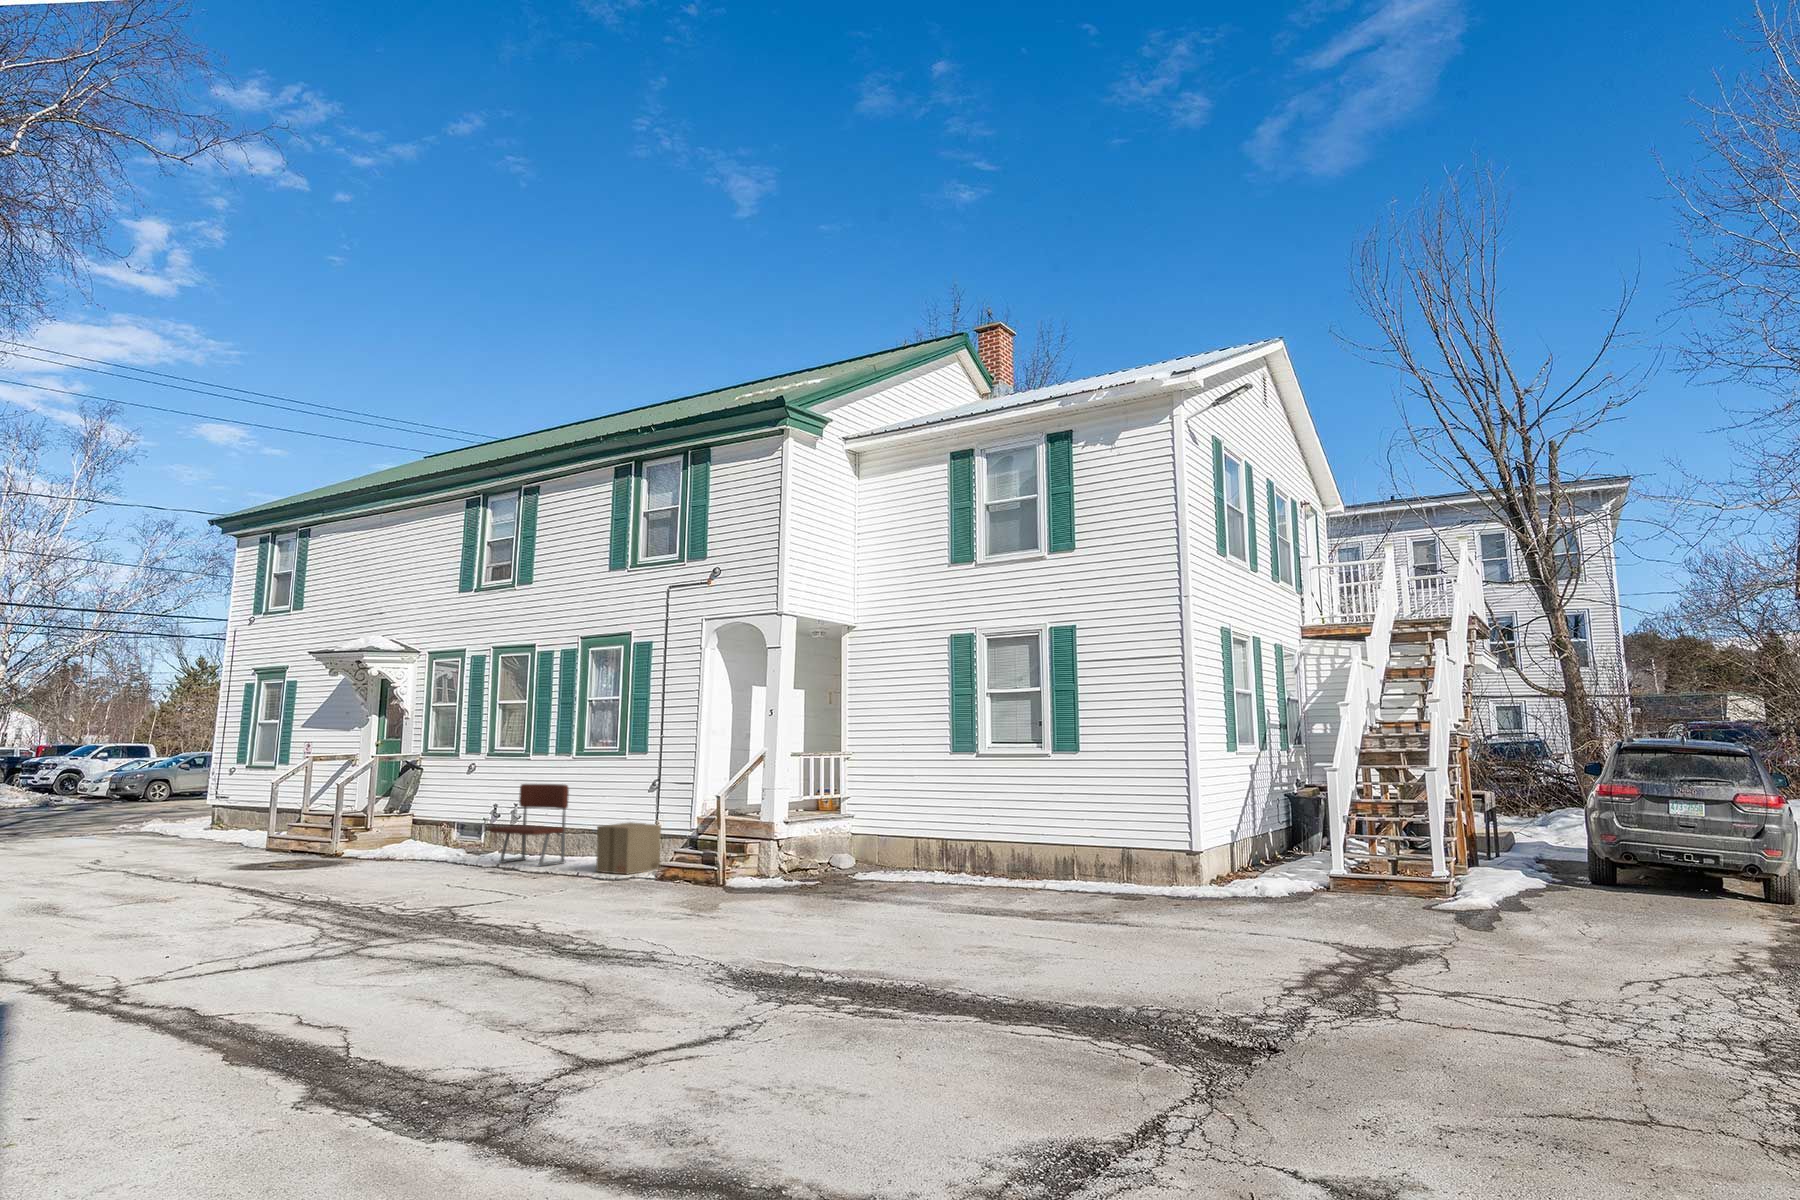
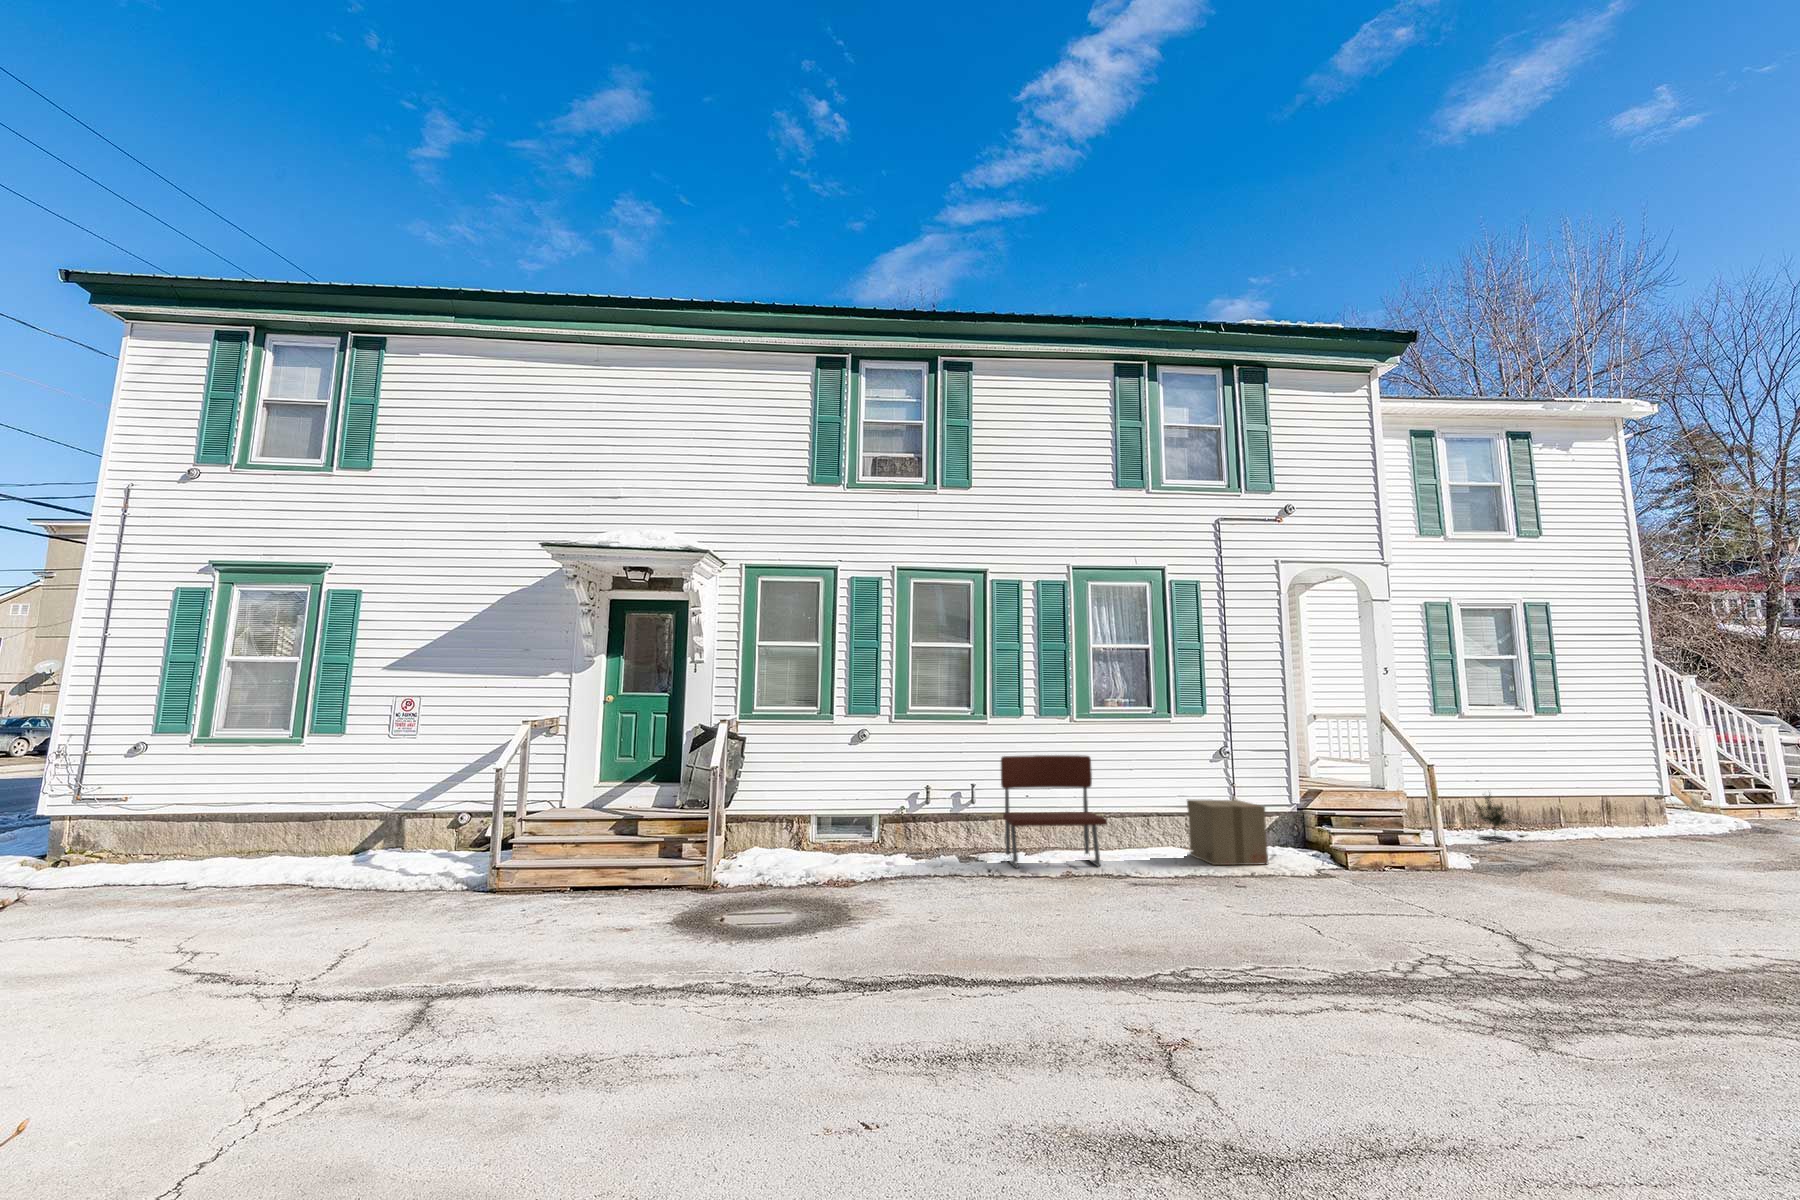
potted tree: none [890,829,922,882] -> present [1477,795,1511,842]

